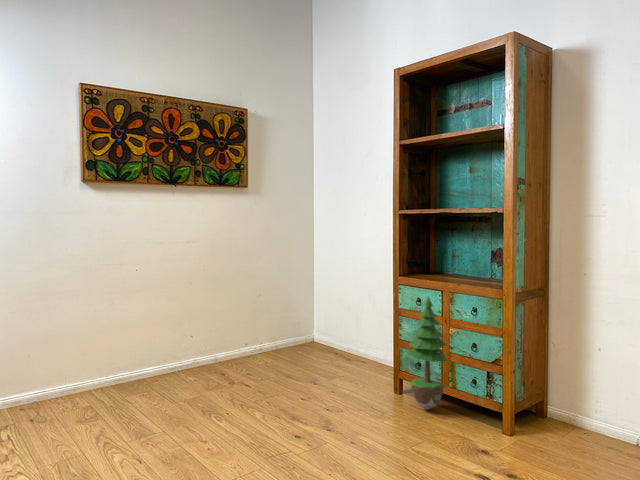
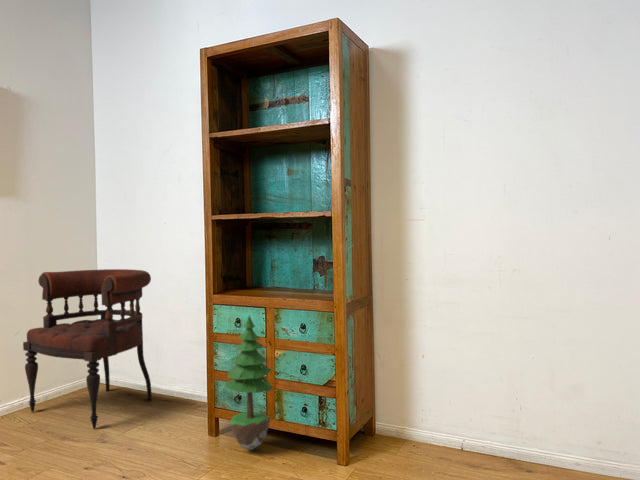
armchair: none [261,252,353,375] -> present [23,269,152,429]

